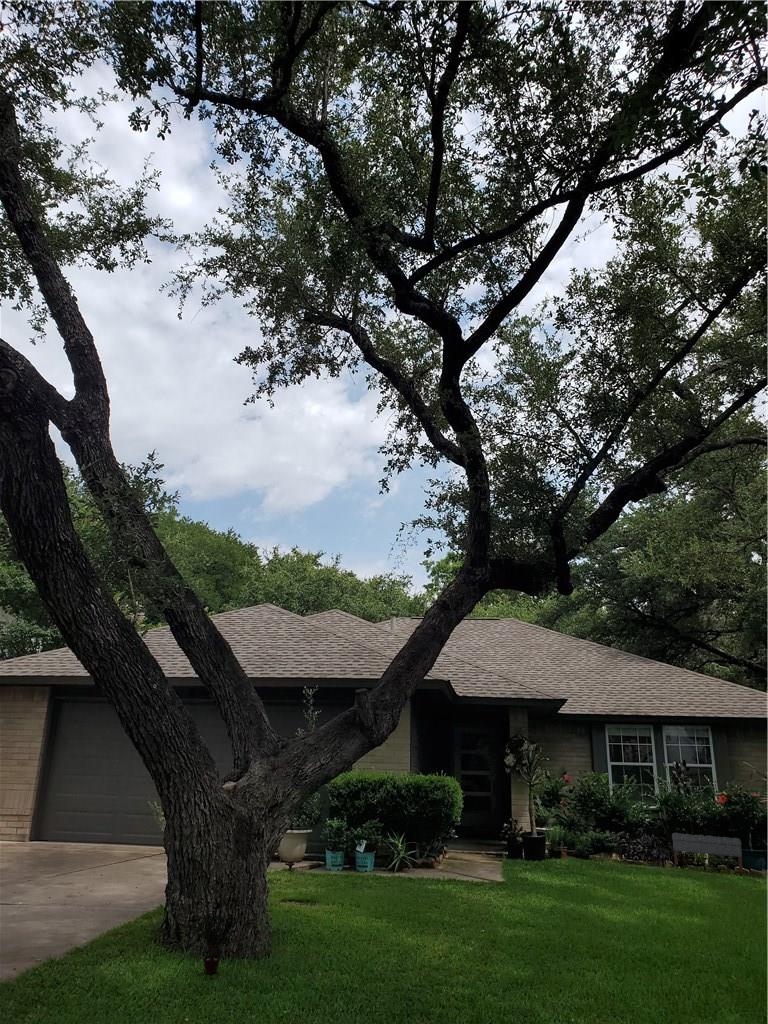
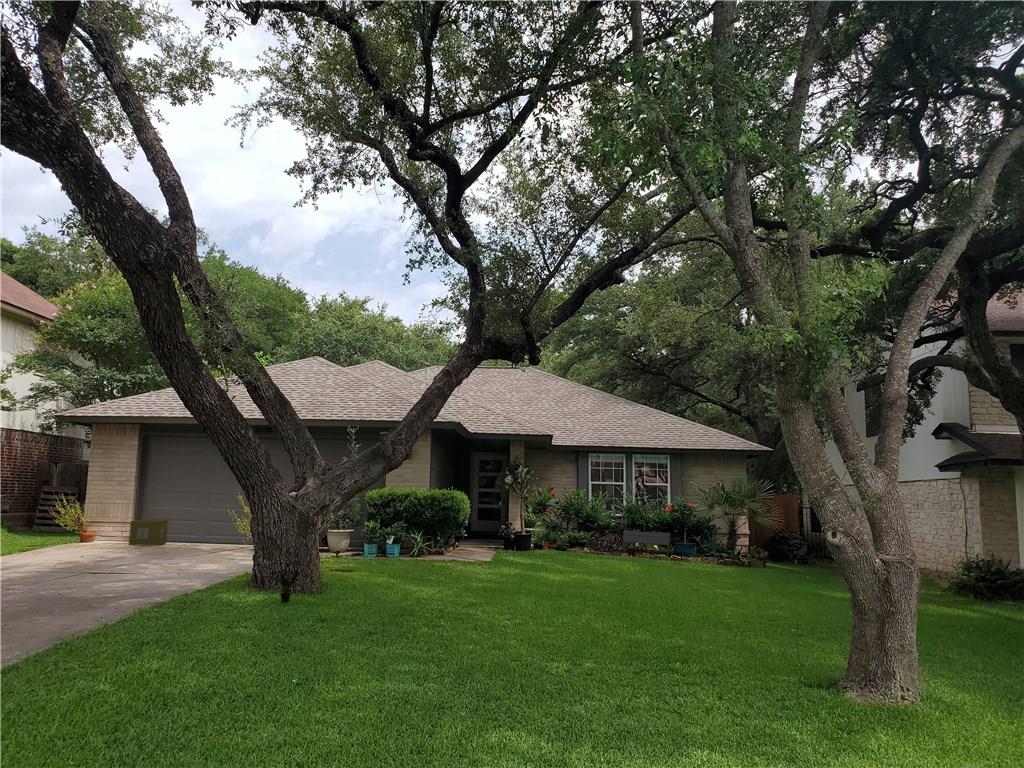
cardboard box: none [28,809,79,847] -> present [129,519,168,546]

